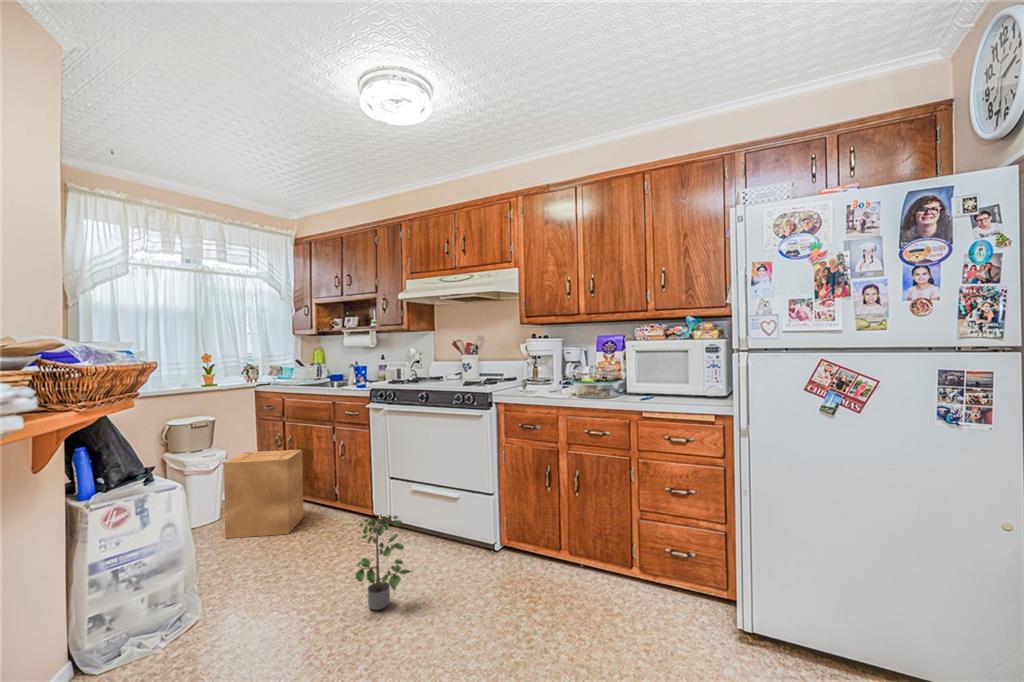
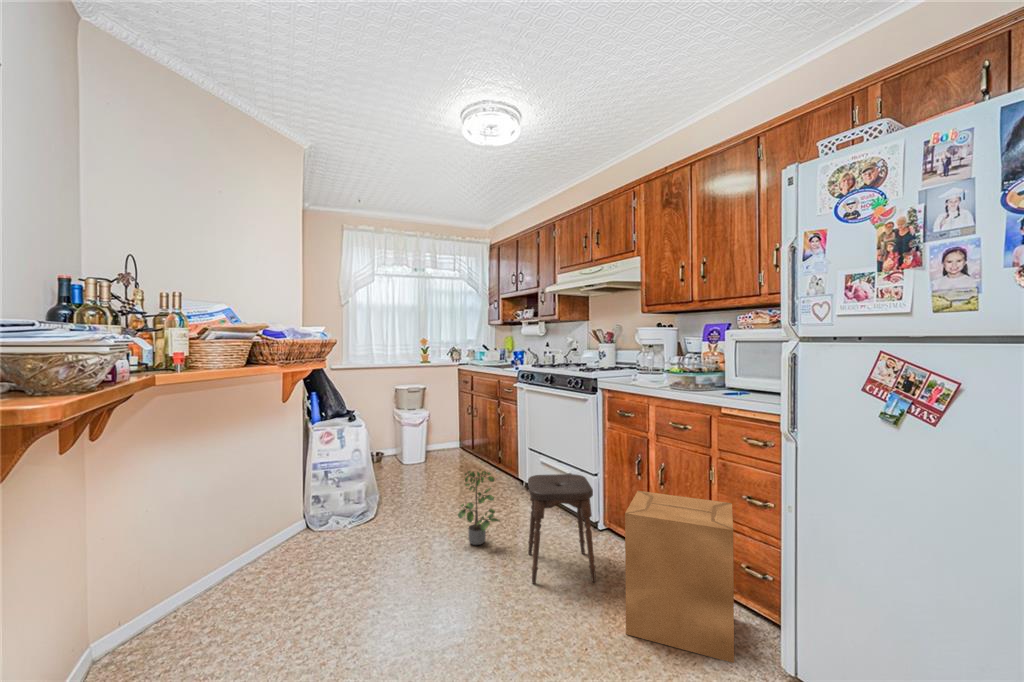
cardboard box: present [224,450,303,538] -> present [625,491,734,663]
stool: none [449,498,538,632] -> present [528,474,596,584]

